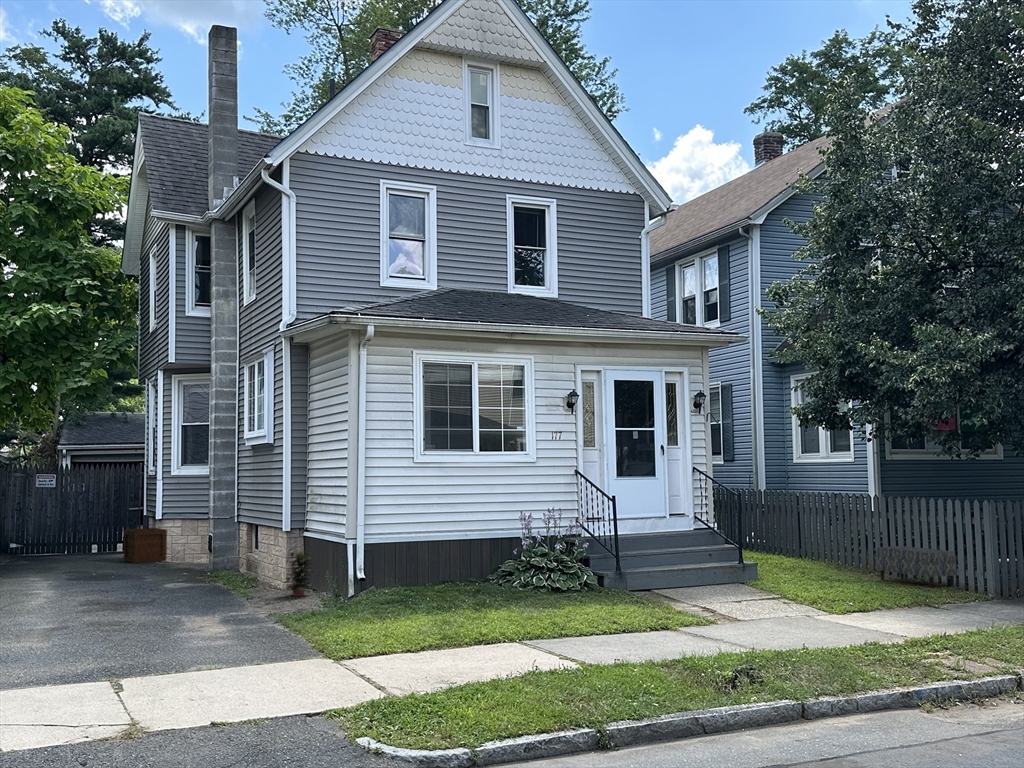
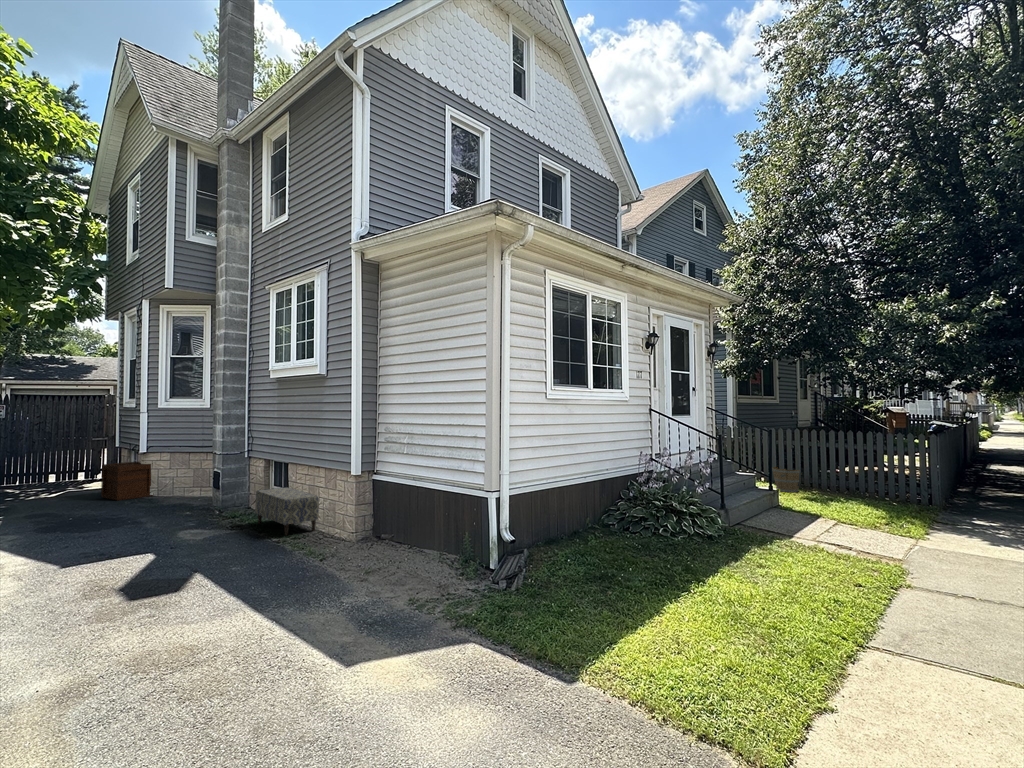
wooden bucket: none [815,541,852,573] -> present [772,466,800,493]
bench: present [877,546,956,588] -> present [255,487,319,535]
decorative plant: present [286,551,313,596] -> none [368,499,404,553]

